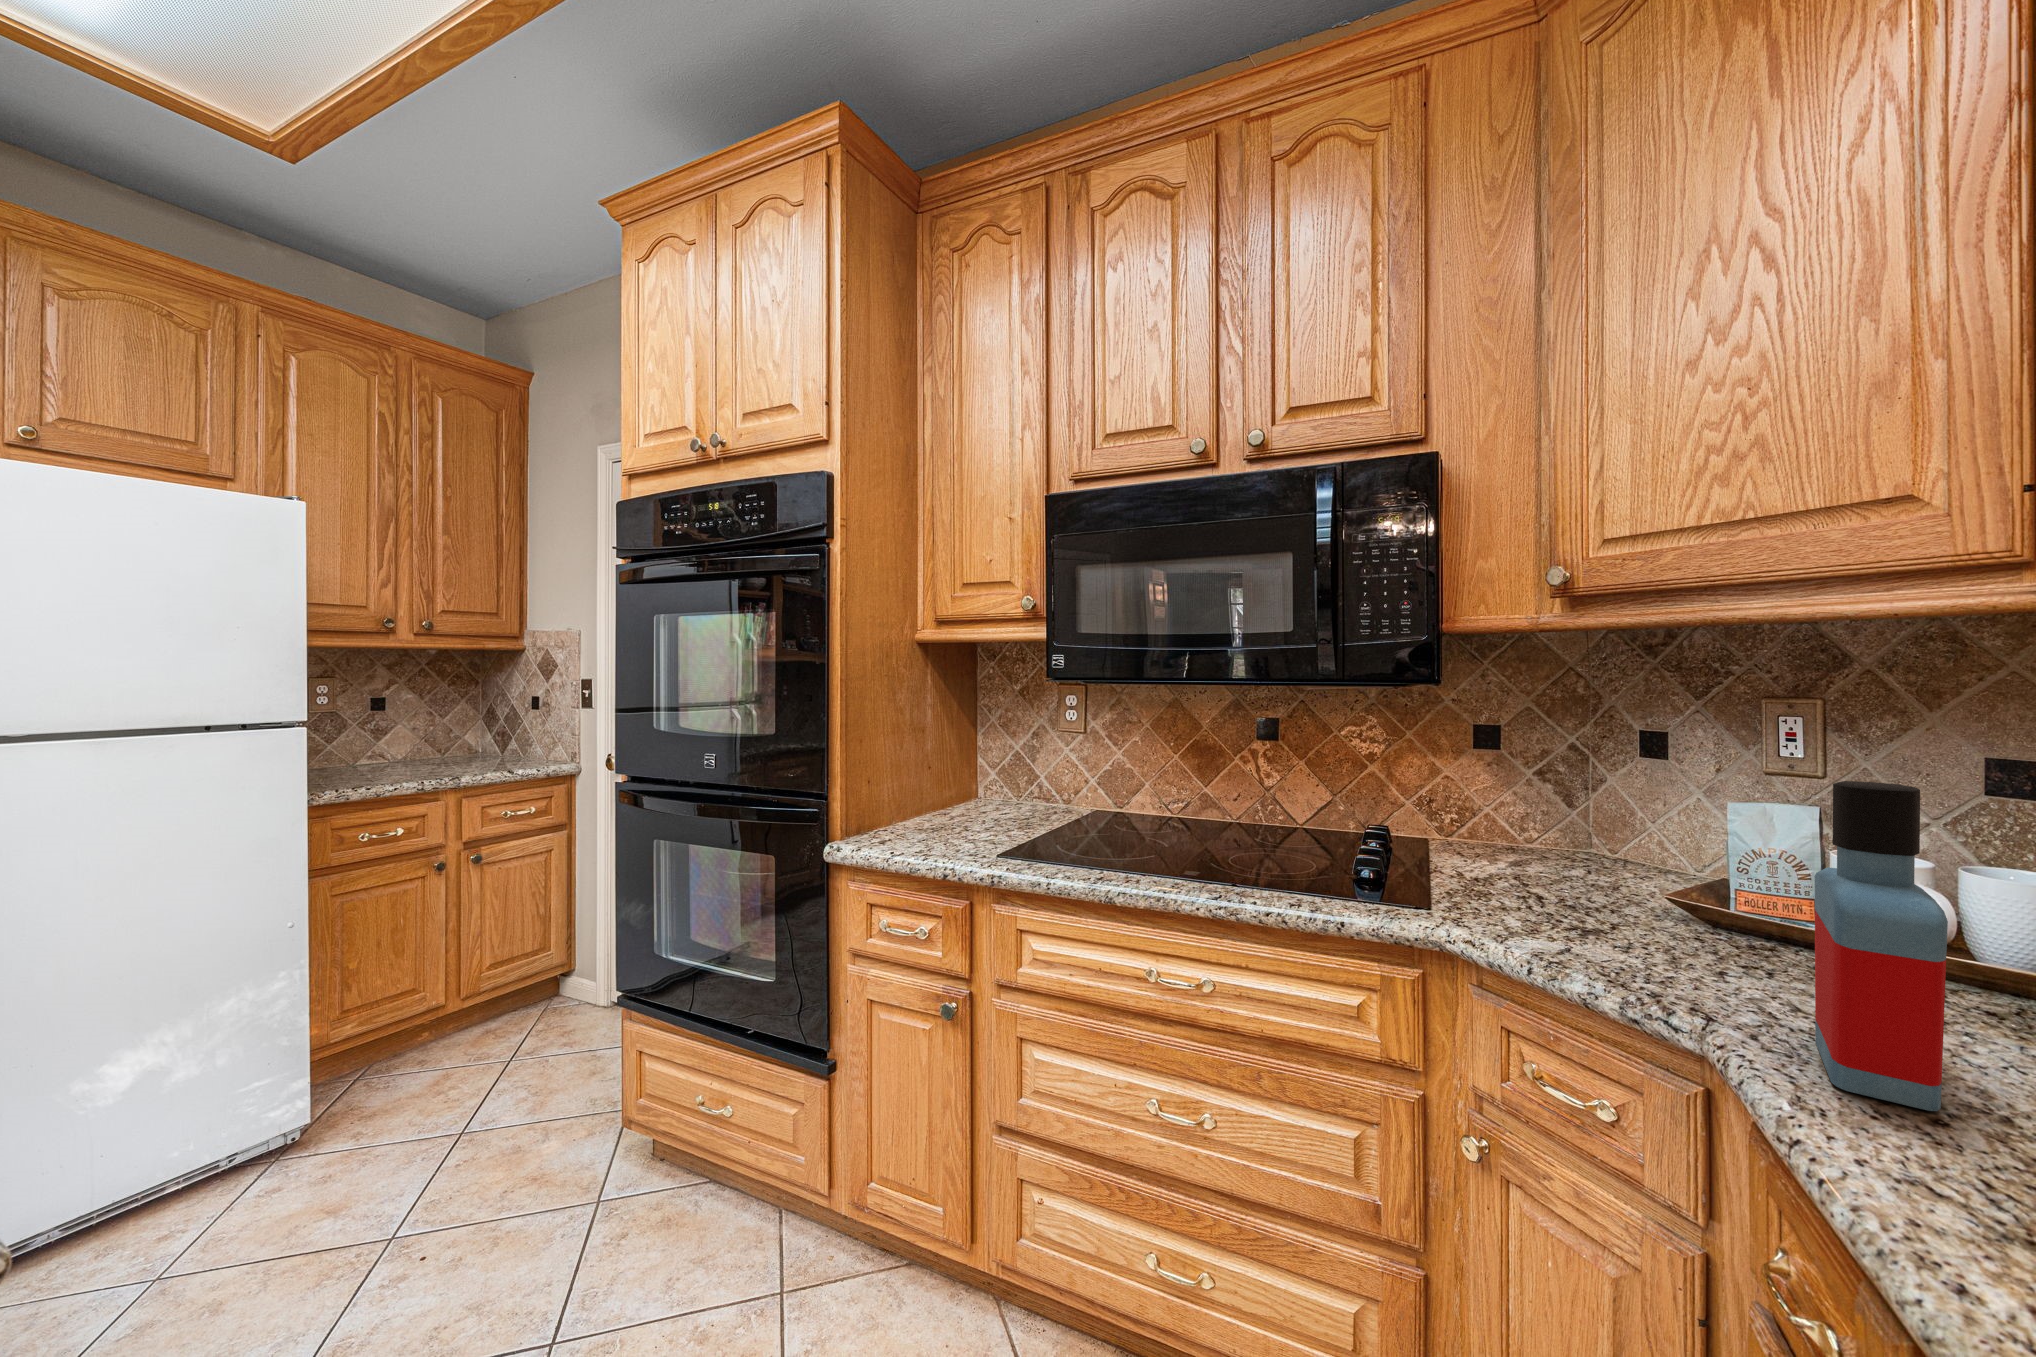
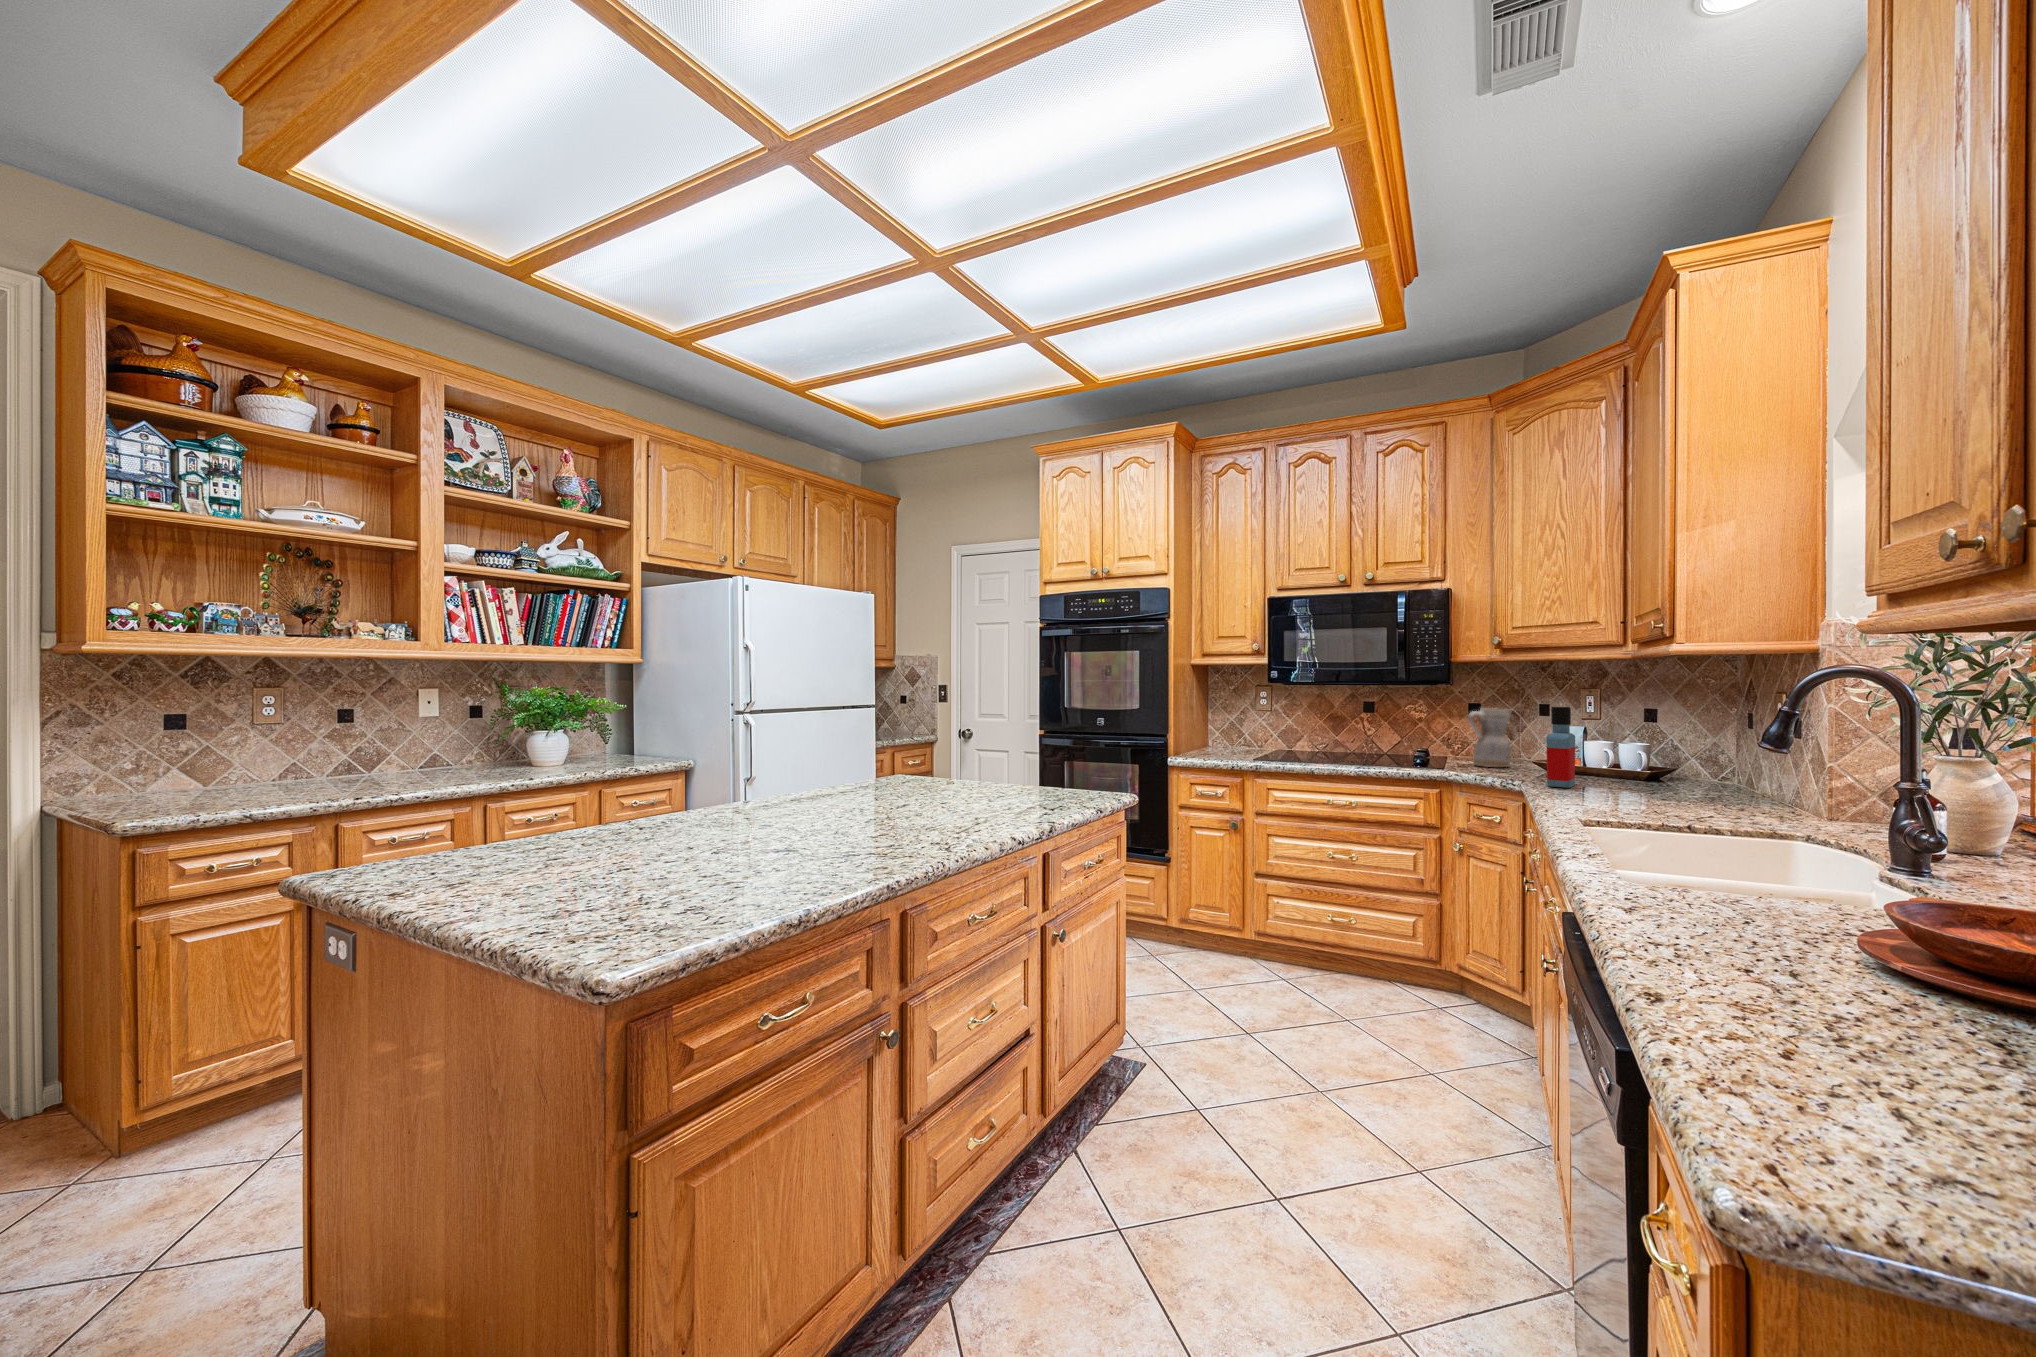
ceramic pitcher: none [1486,743,1598,899] -> present [1468,708,1512,767]

